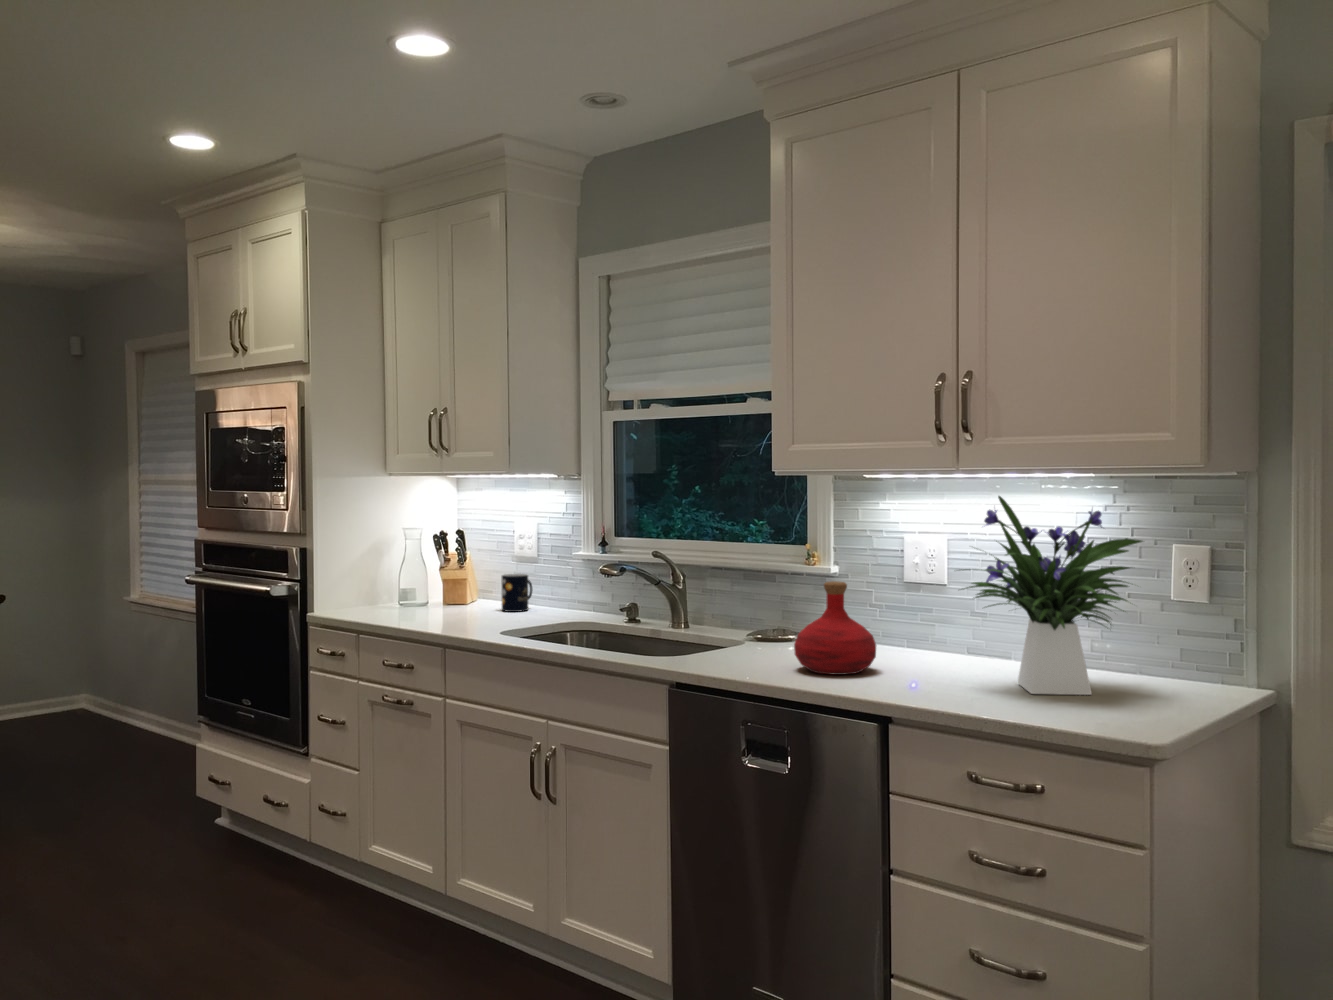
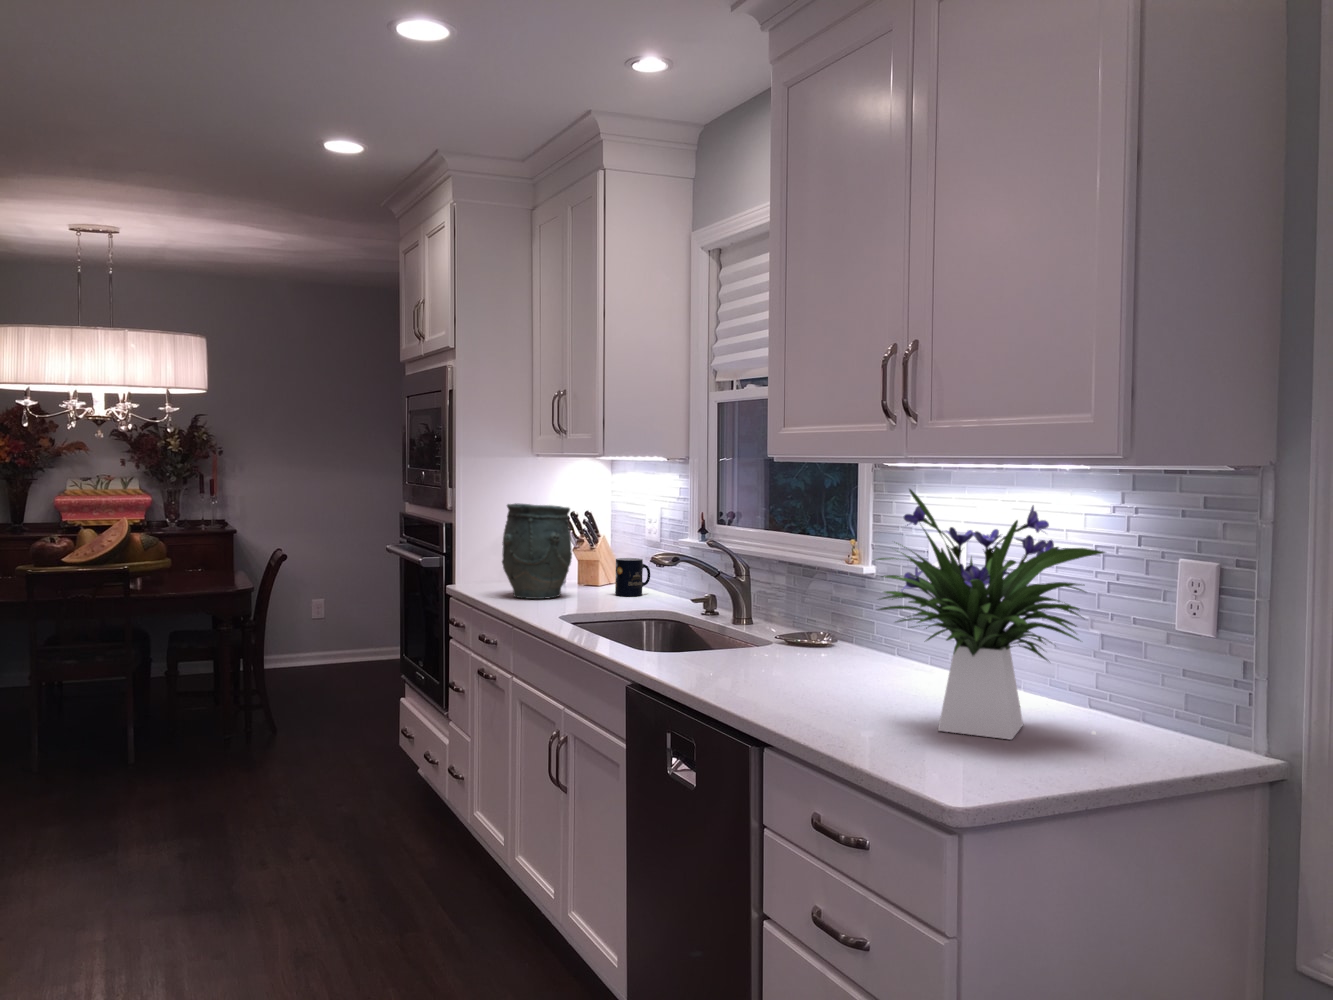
vase: none [394,524,467,620] -> present [502,503,572,599]
bottle: present [794,581,876,675] -> none [739,581,832,687]

